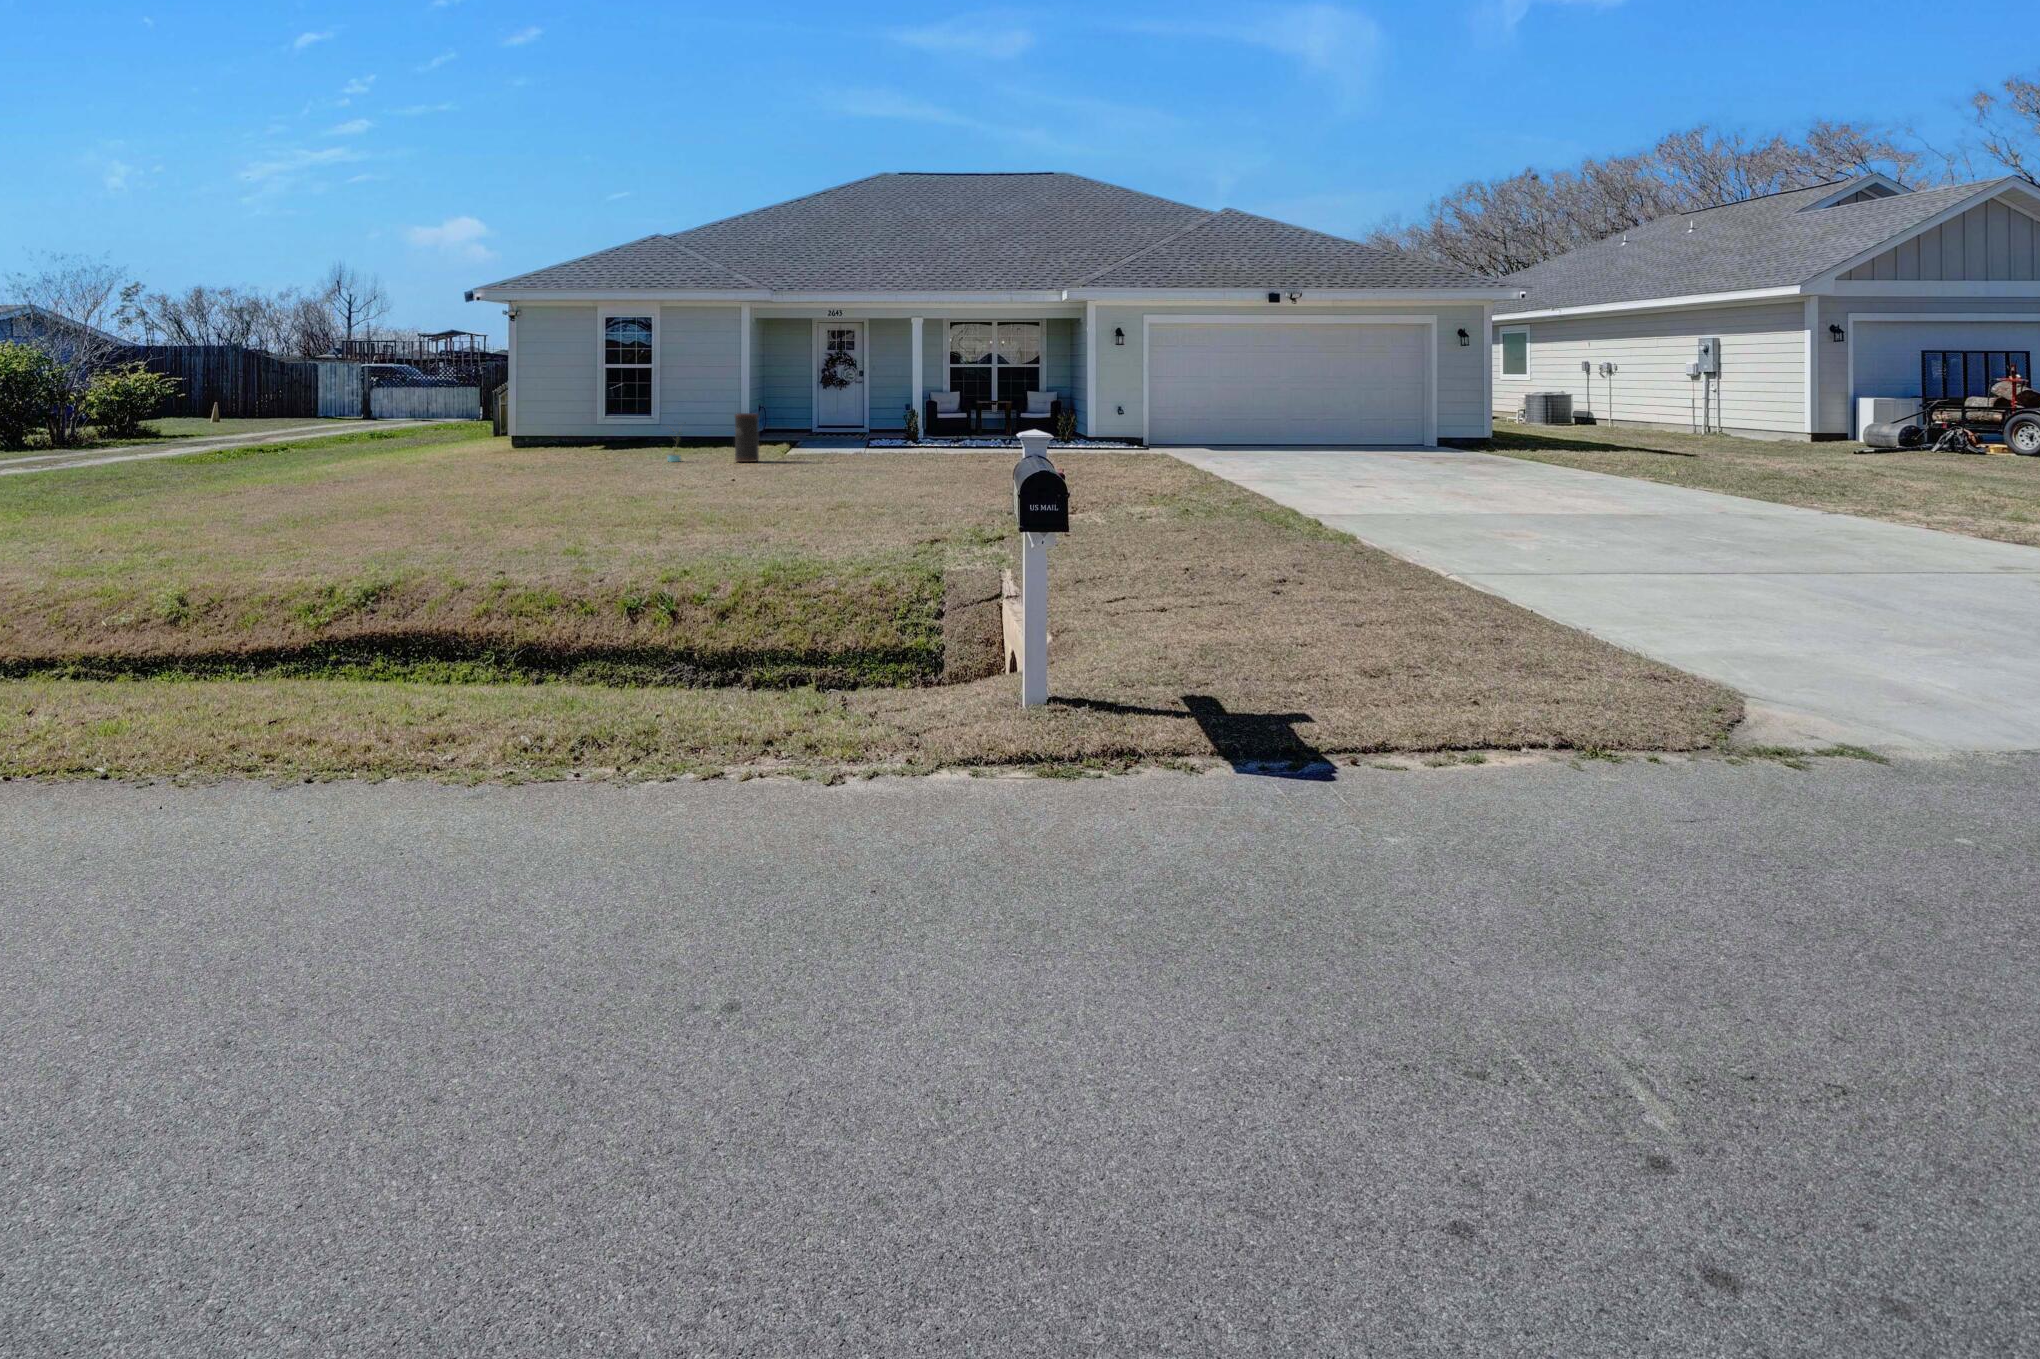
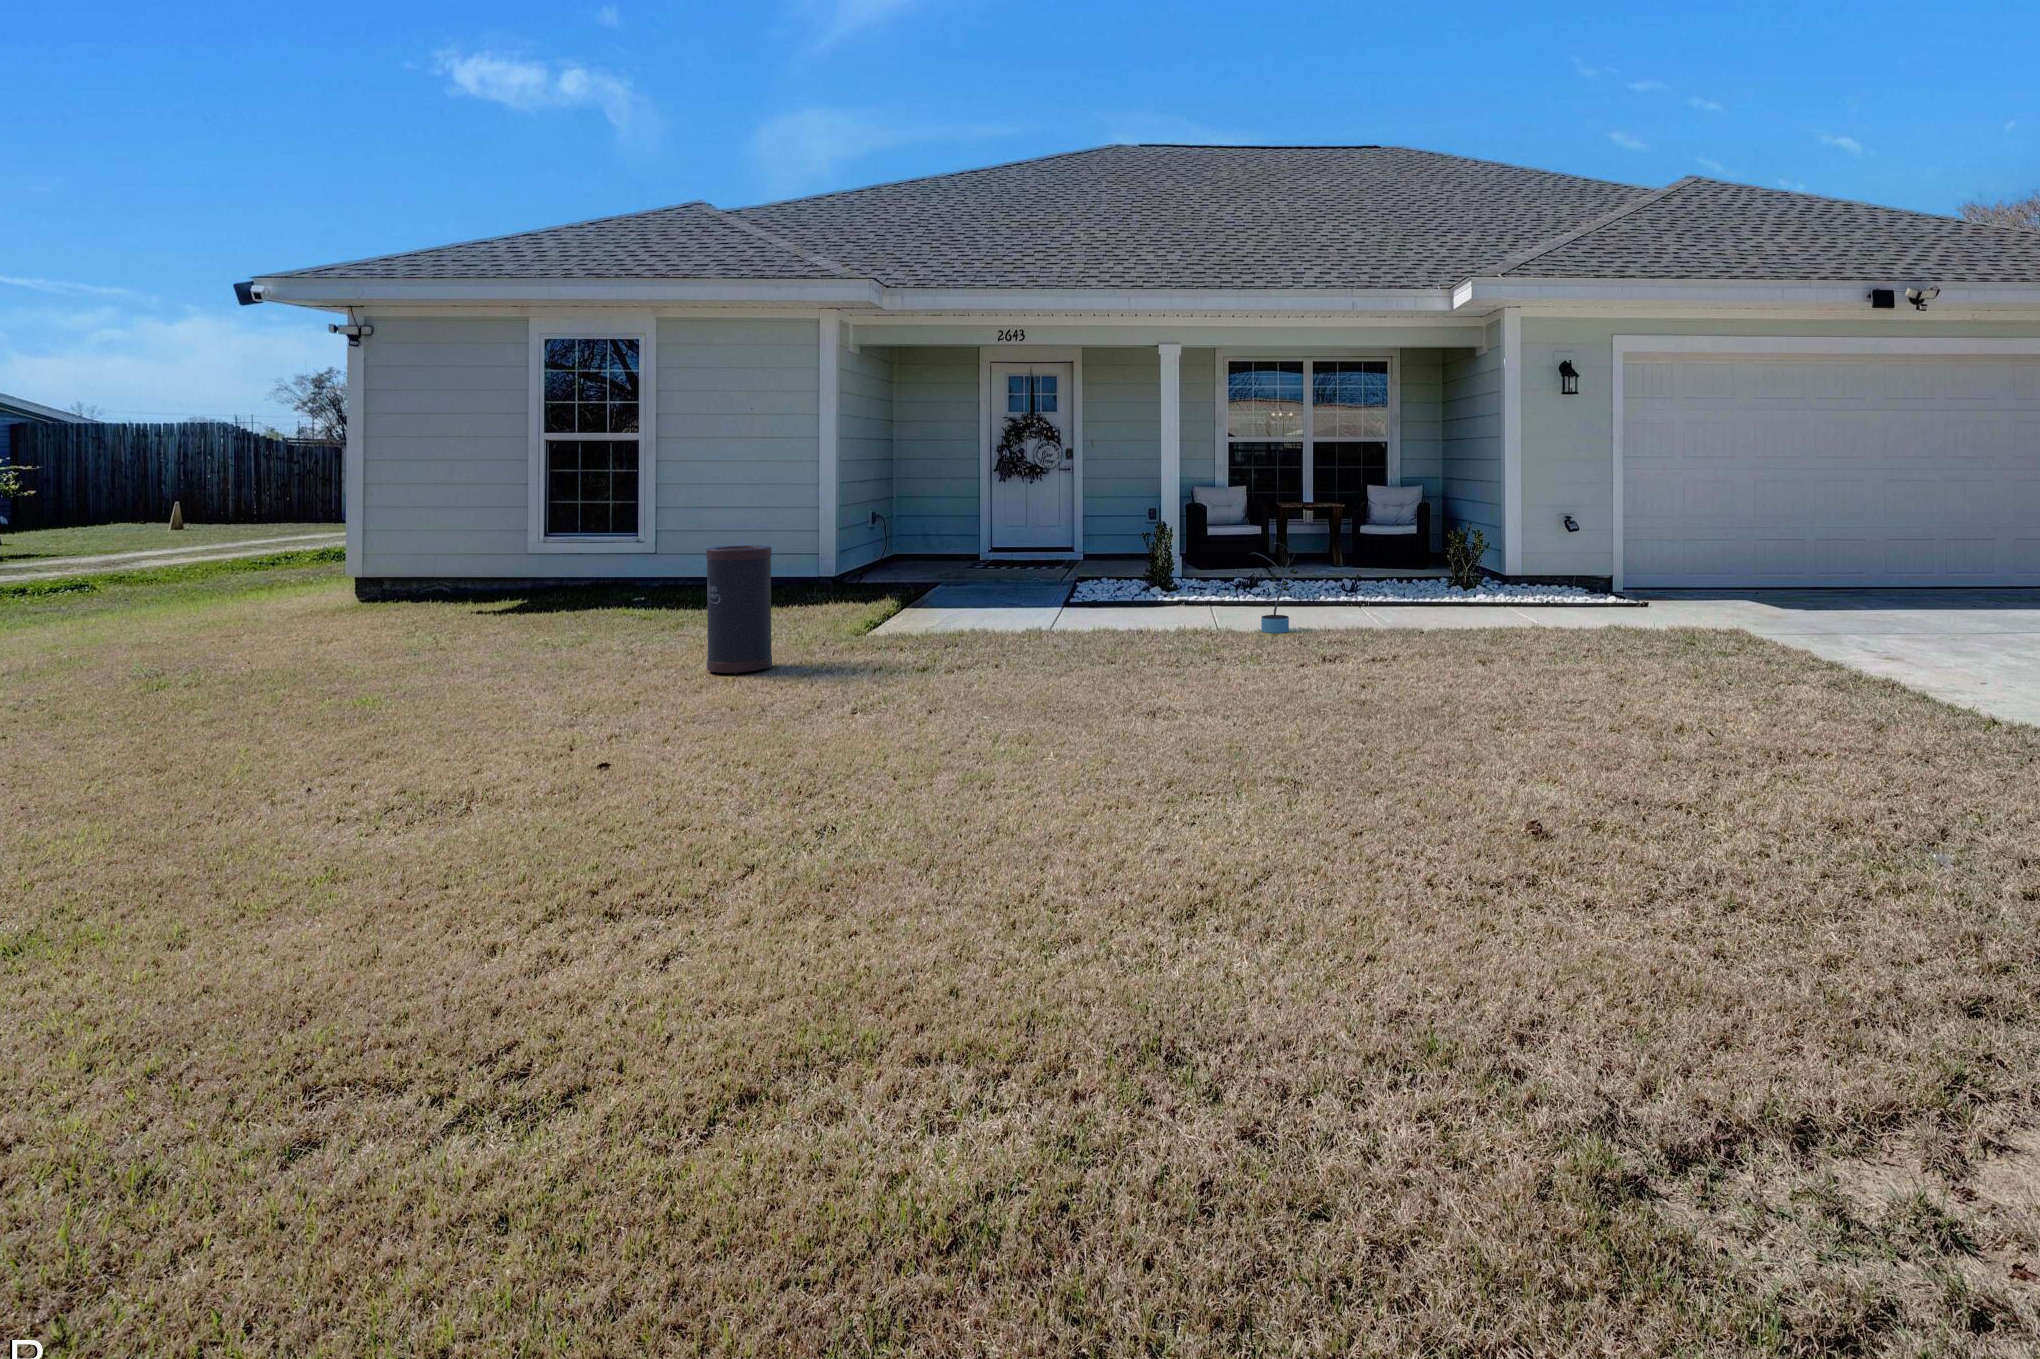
potted plant: present [668,432,681,462] -> present [1249,542,1298,633]

